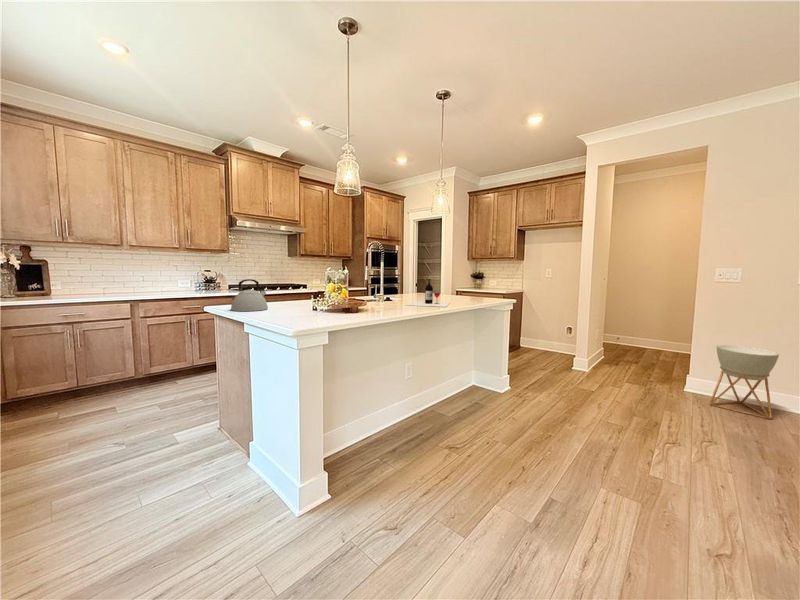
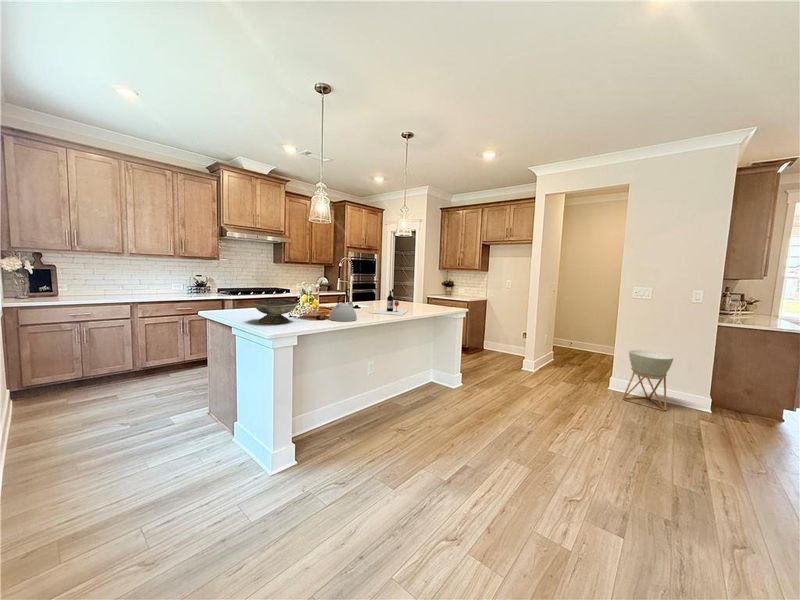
kettle: present [231,279,268,311] -> present [329,295,357,321]
decorative bowl: none [270,289,324,318] -> present [253,299,297,324]

